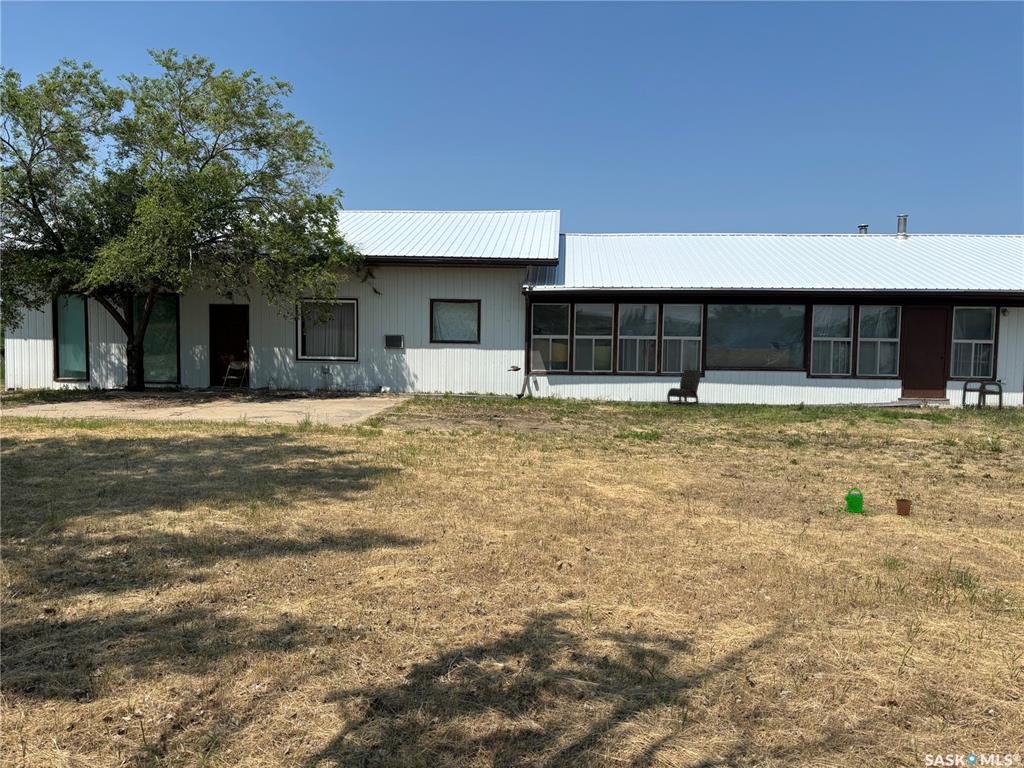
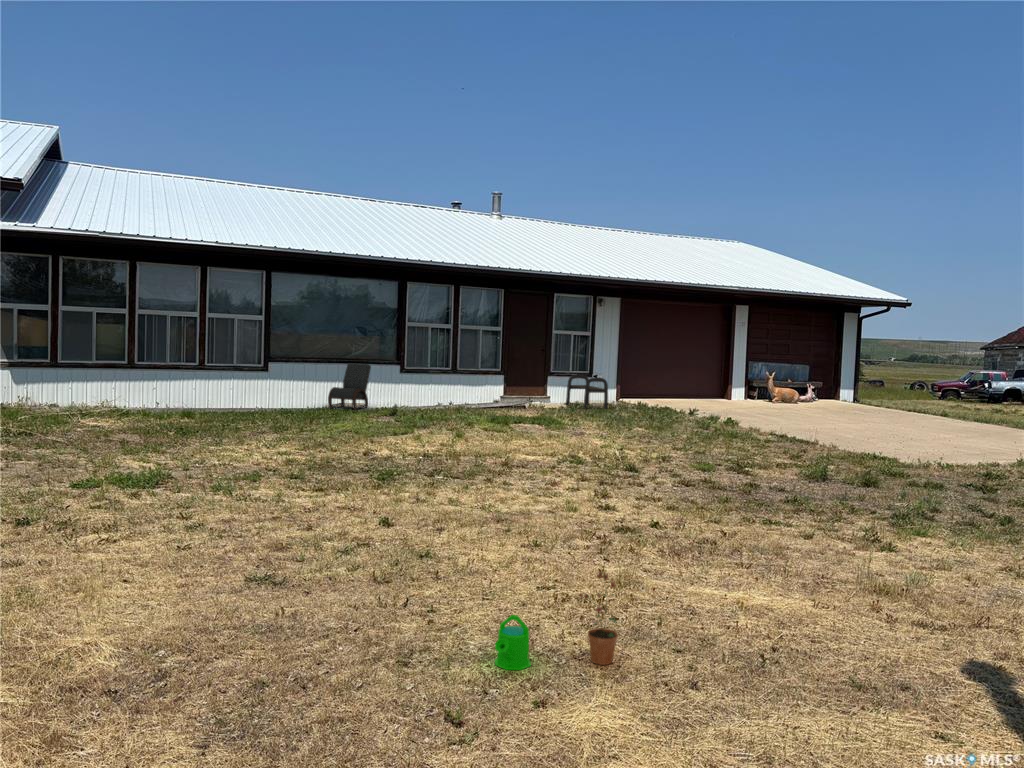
lounge chair: present [667,370,701,405] -> present [328,363,371,410]

